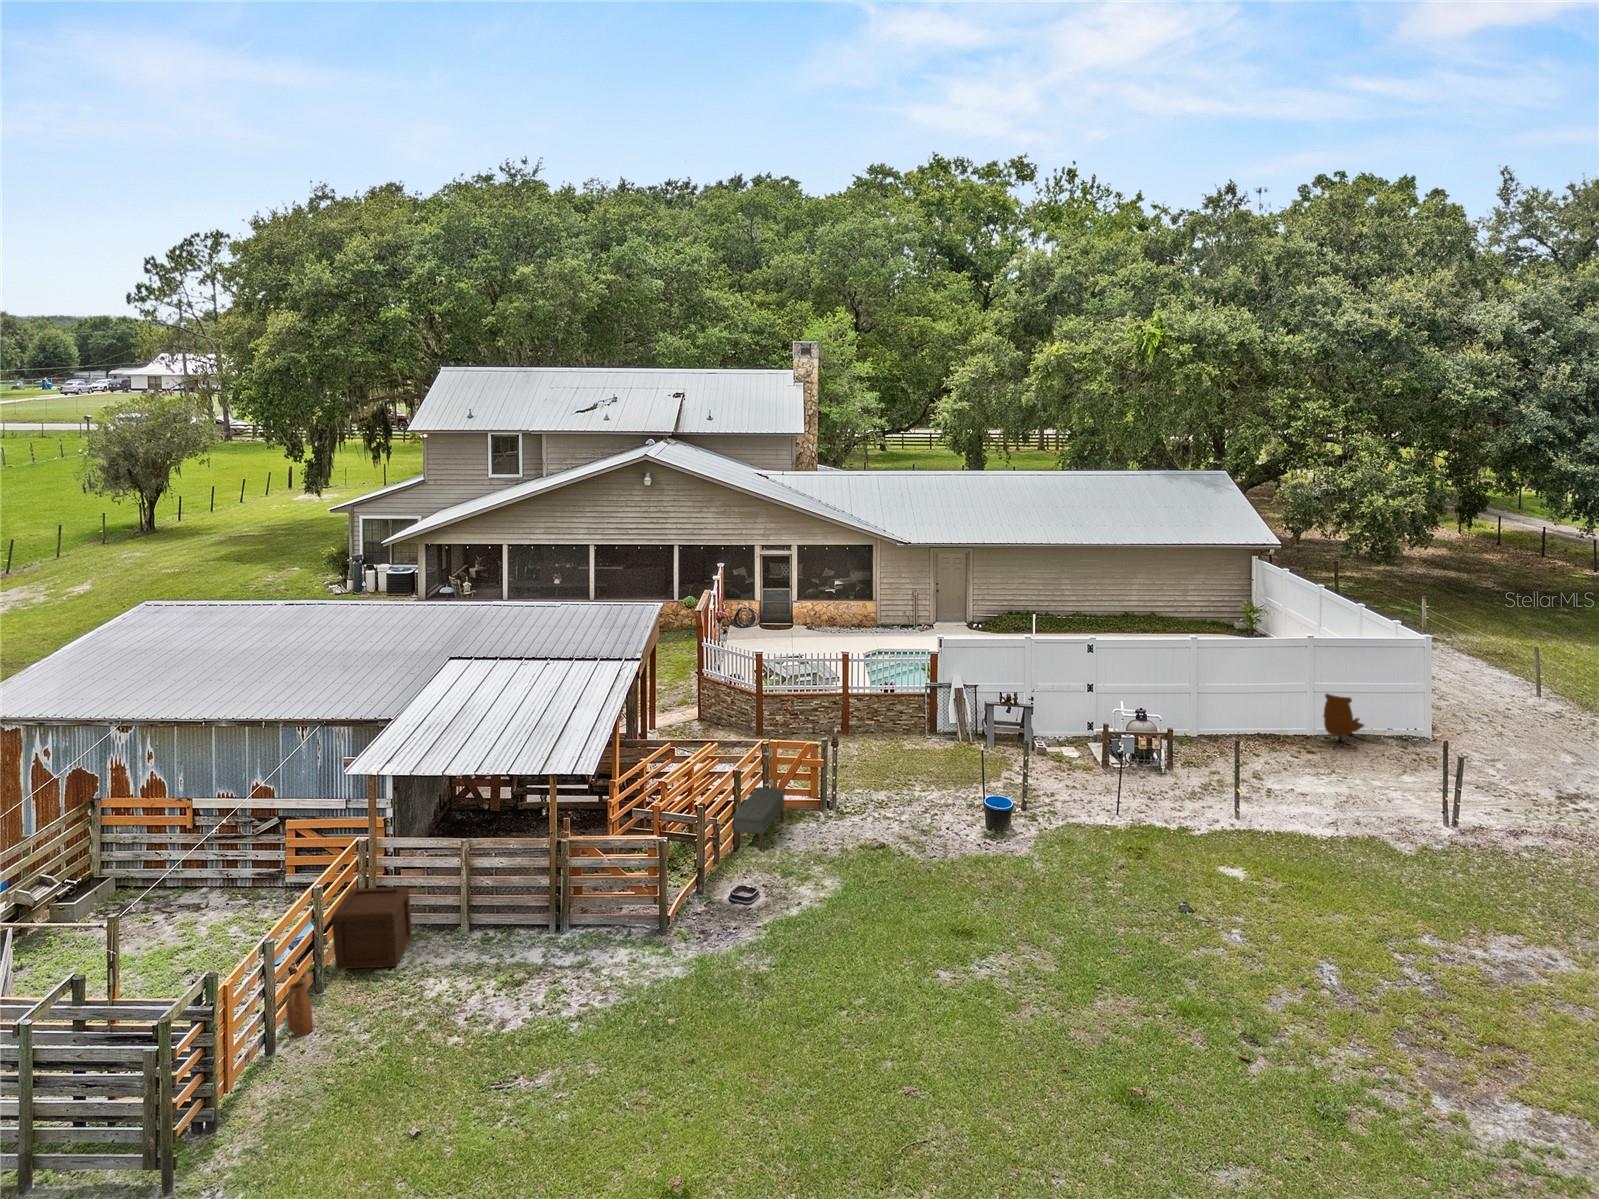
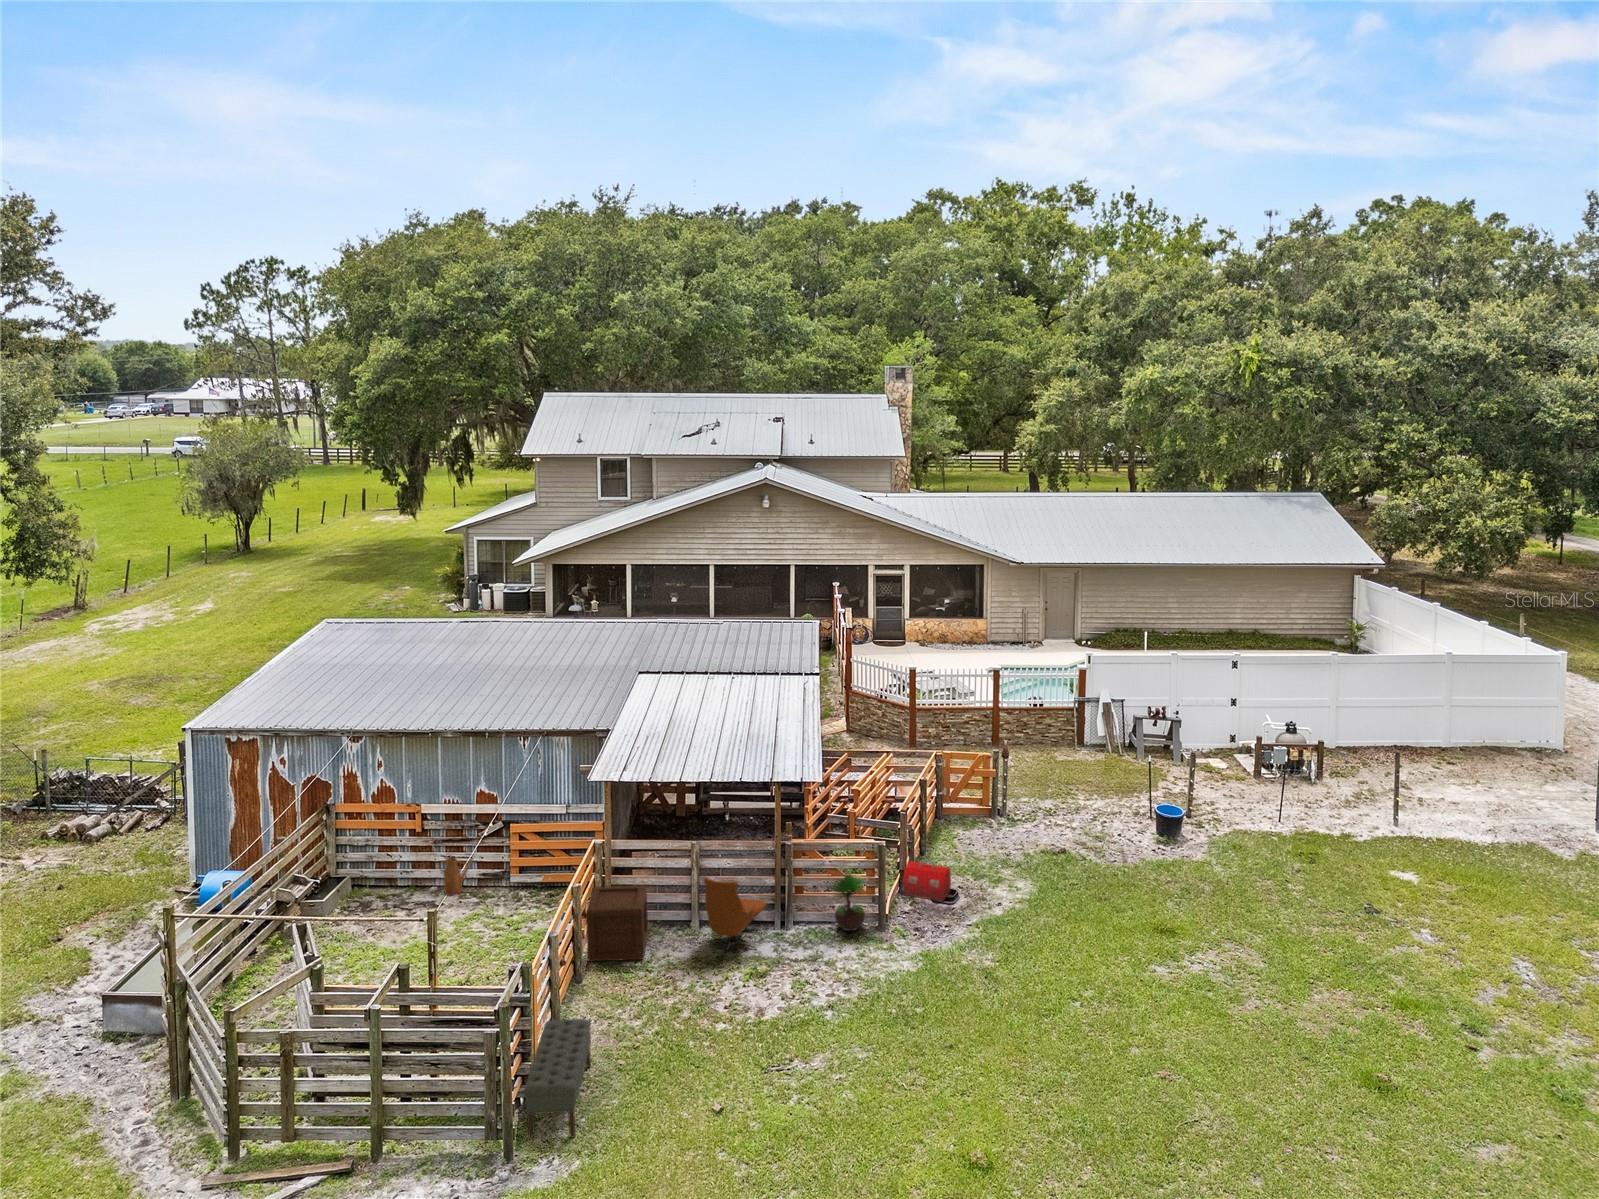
lounge chair: present [1323,694,1364,747] -> present [704,877,767,956]
bench: present [733,787,785,851] -> present [524,1019,591,1139]
toolbox: none [699,857,750,901] -> present [903,860,951,901]
potted tree: none [602,865,645,934] -> present [831,871,865,931]
watering can: present [286,971,313,1037] -> present [439,857,473,896]

